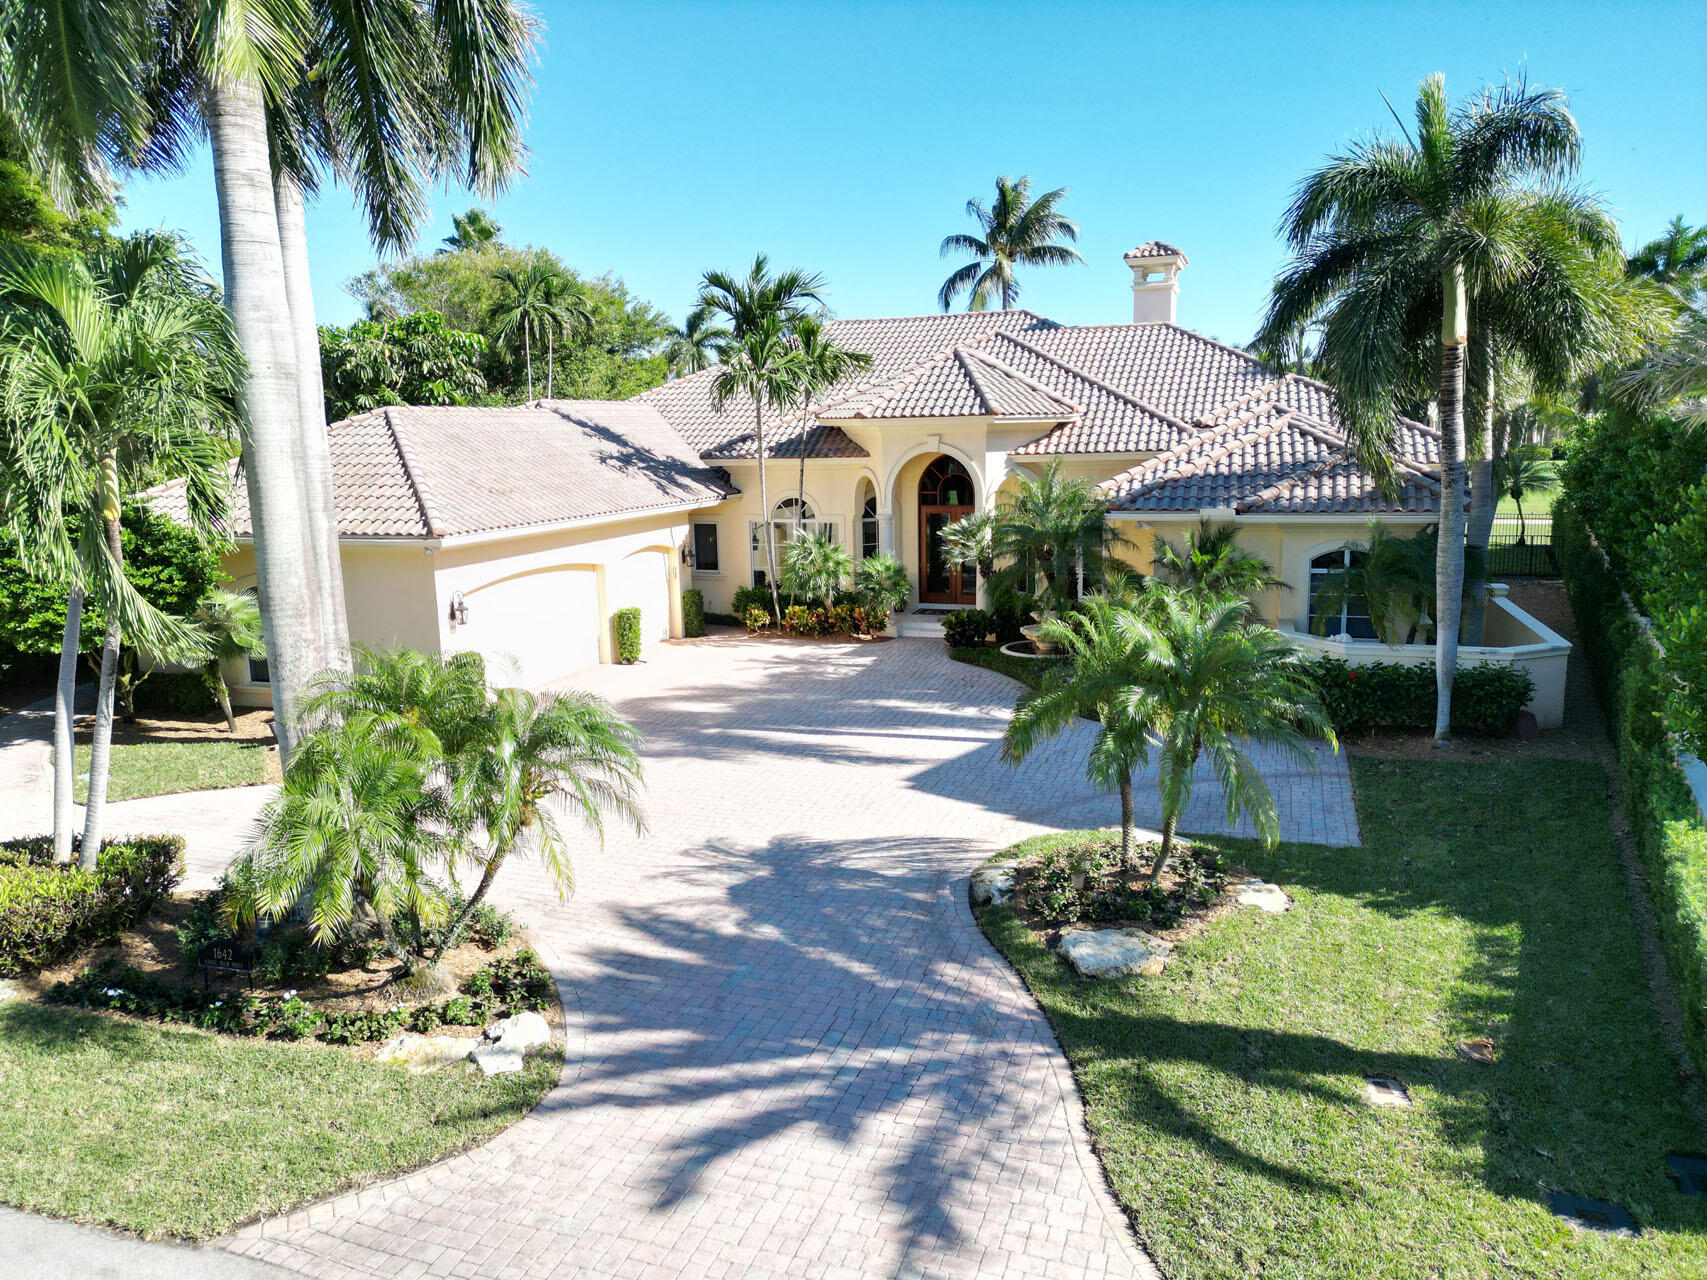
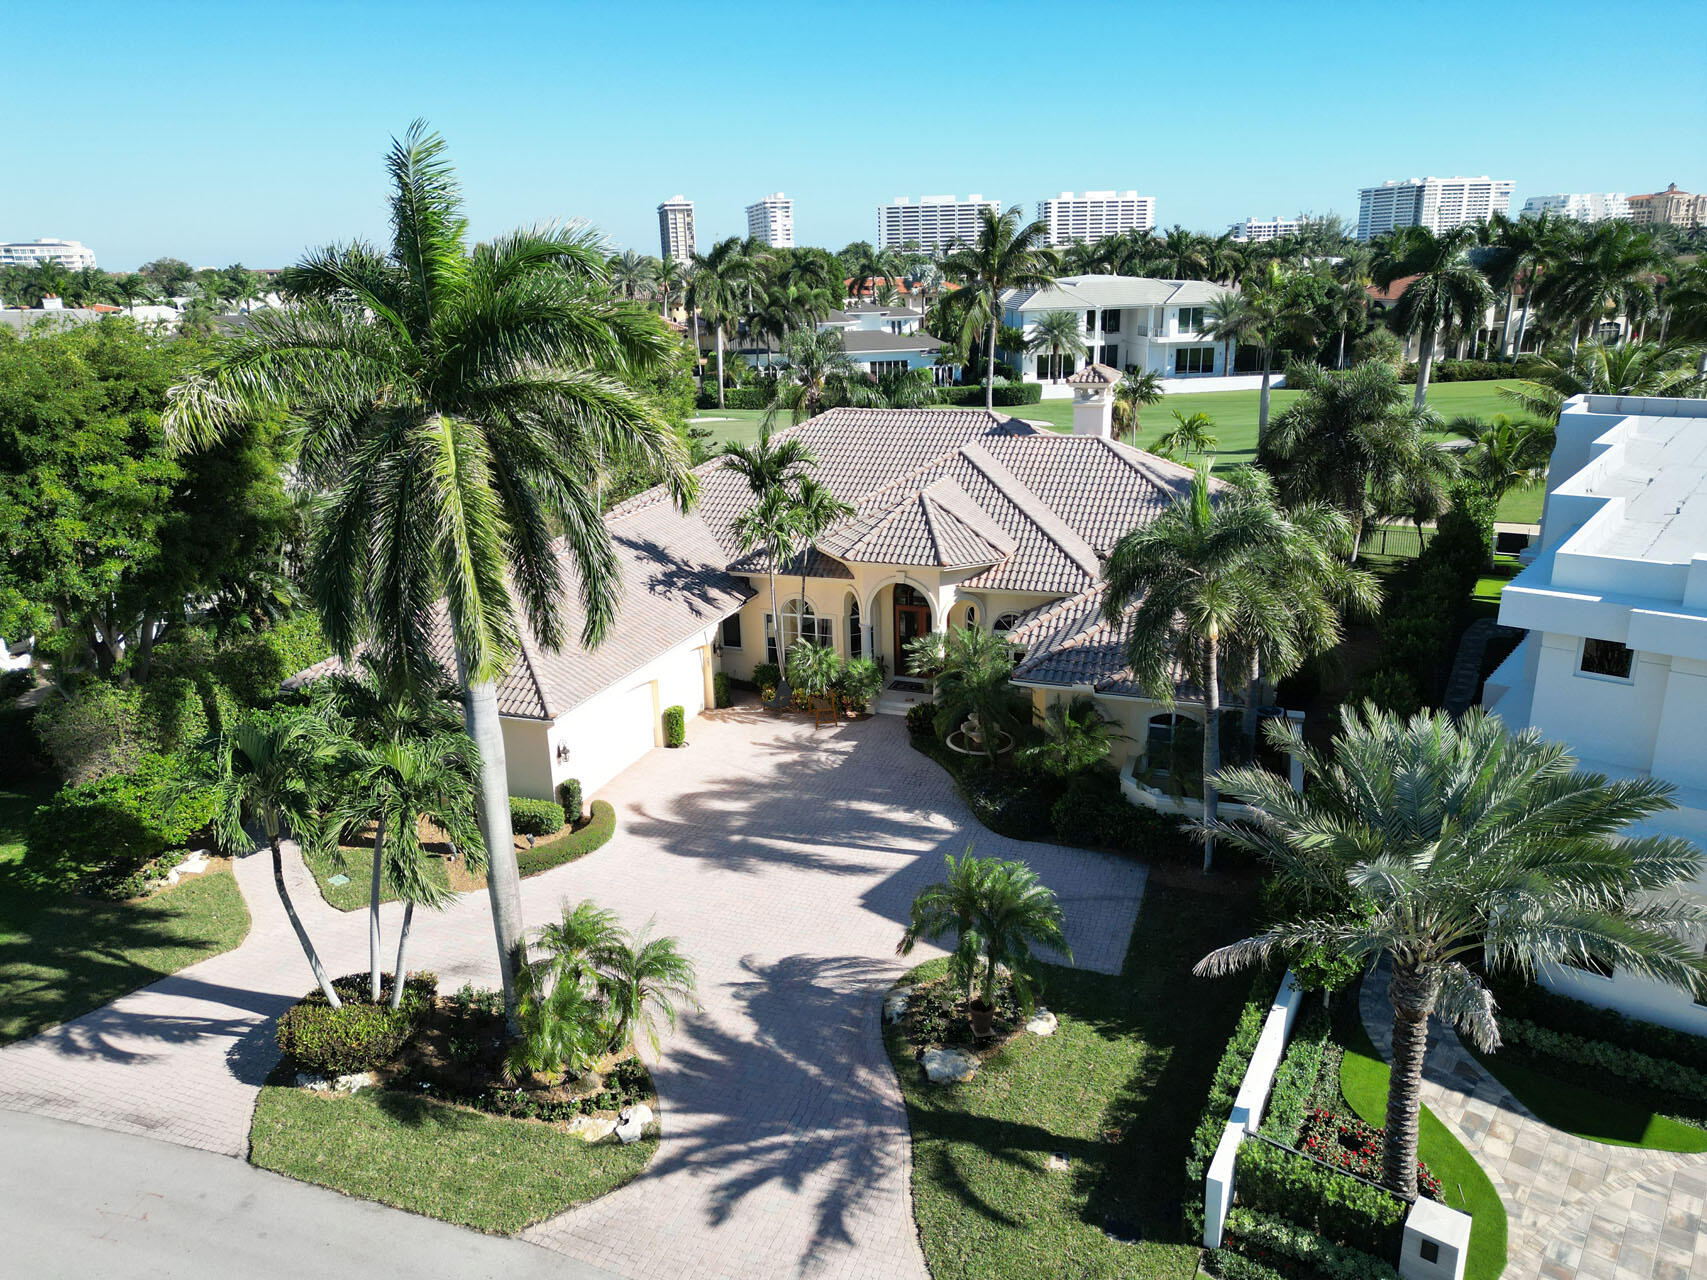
bench: none [810,592,850,647] -> present [808,687,838,730]
lounge chair: none [749,596,794,640] -> present [761,680,795,718]
bucket: none [1127,857,1179,920] -> present [969,998,996,1037]

